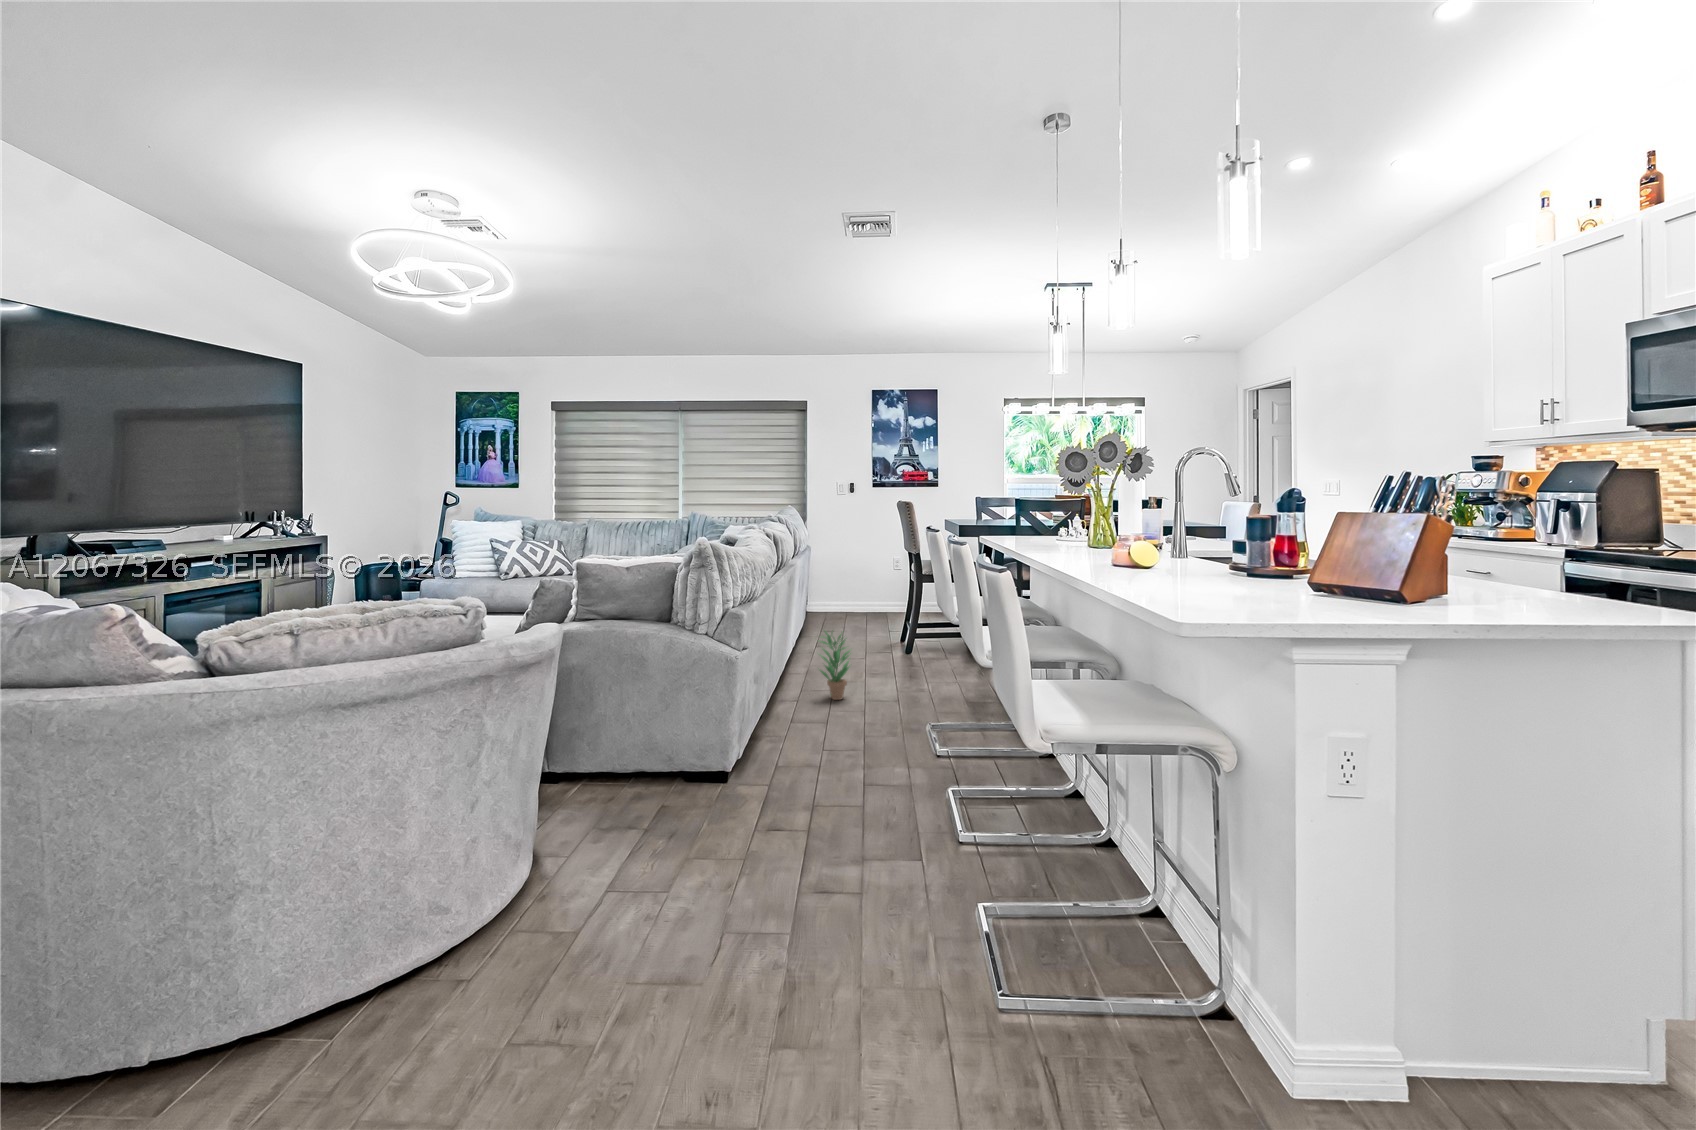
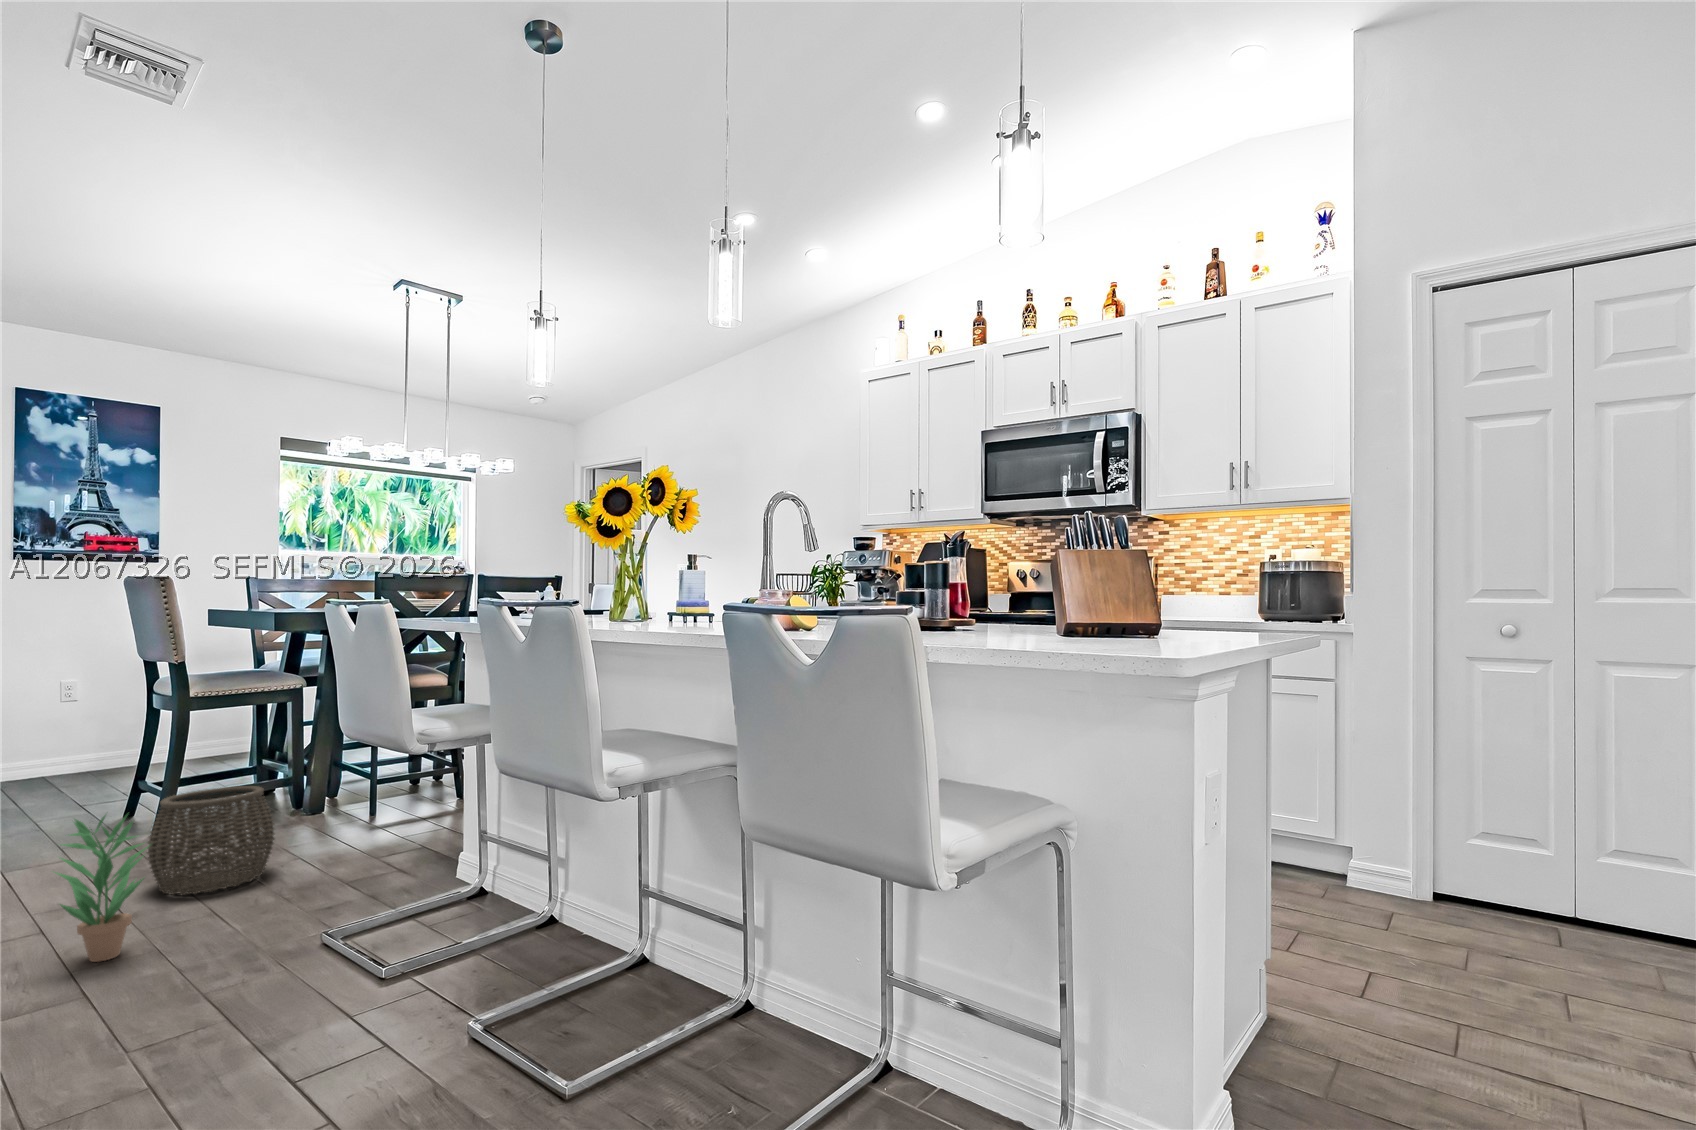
woven basket: none [874,626,931,681] -> present [147,786,275,895]

